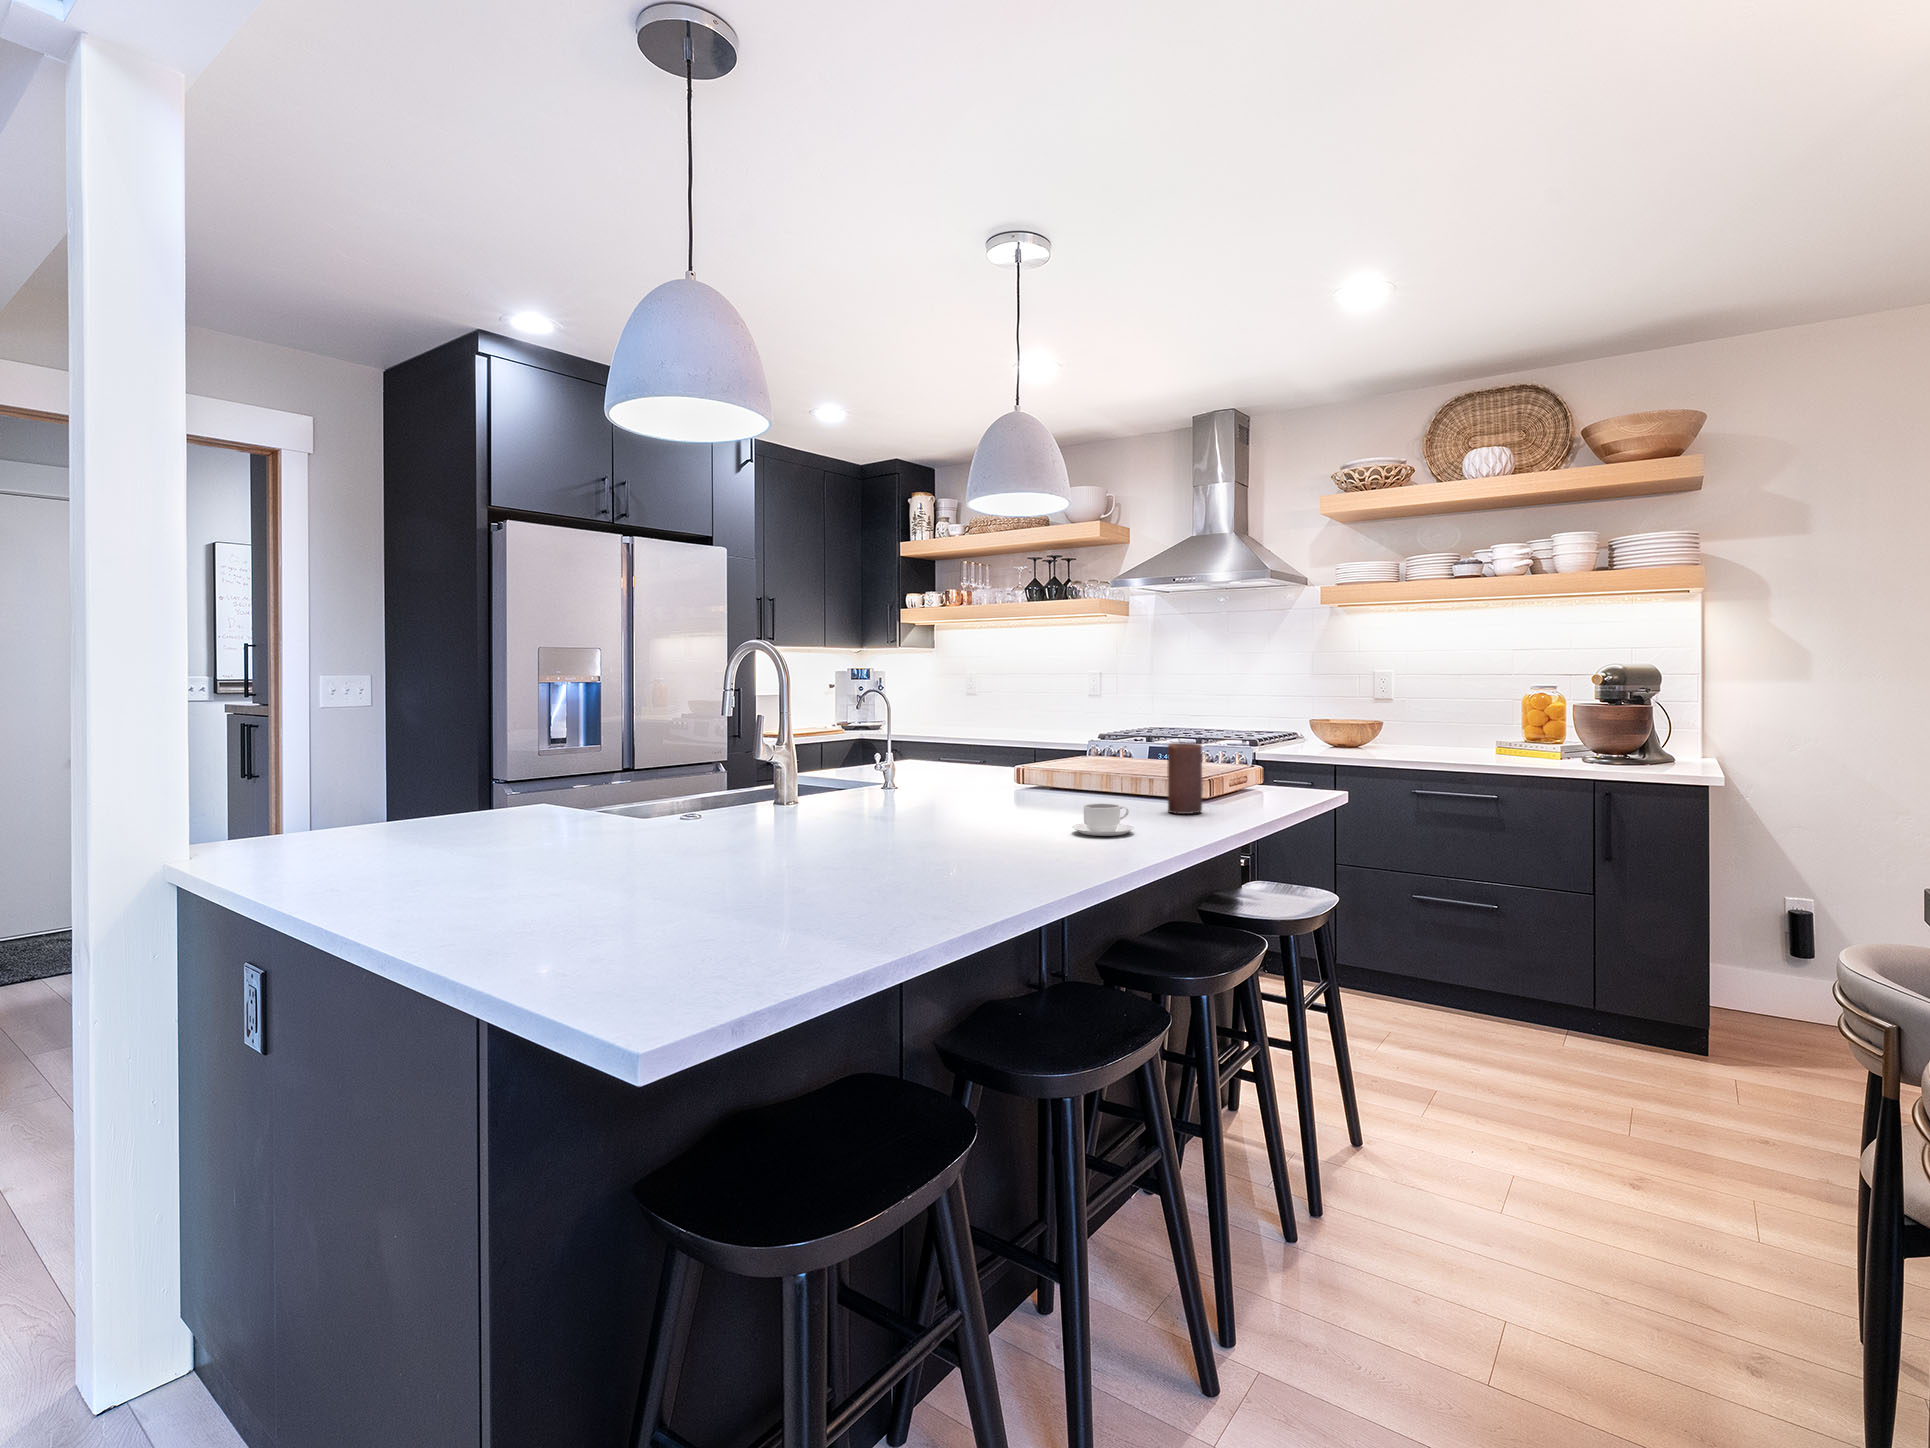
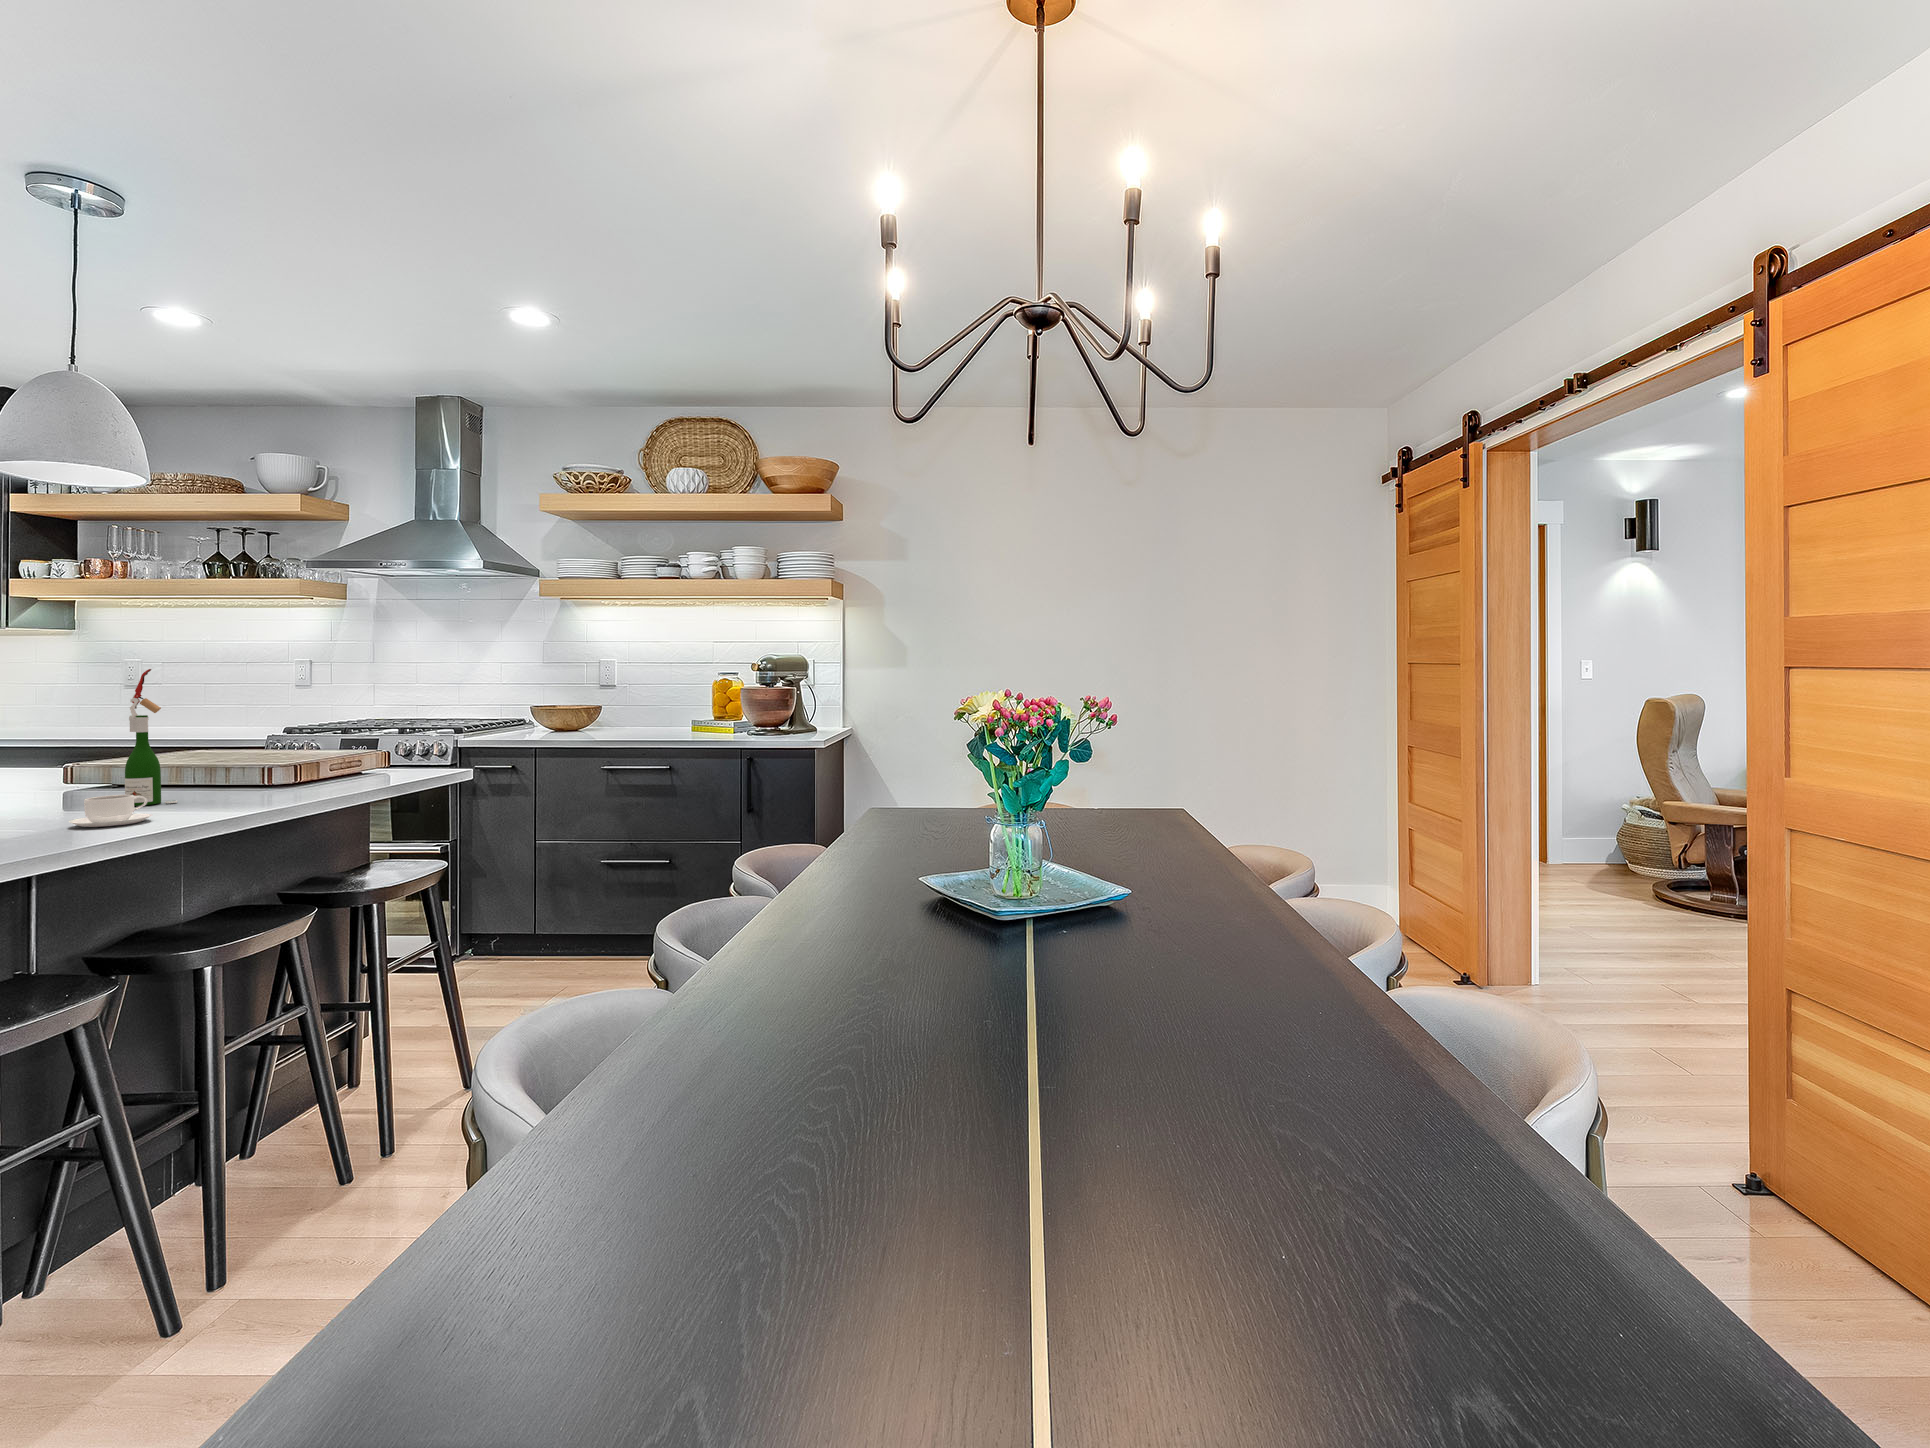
wine bottle: none [1083,677,1123,812] -> present [125,669,177,806]
candle: present [1168,743,1203,814] -> none [231,732,275,800]

